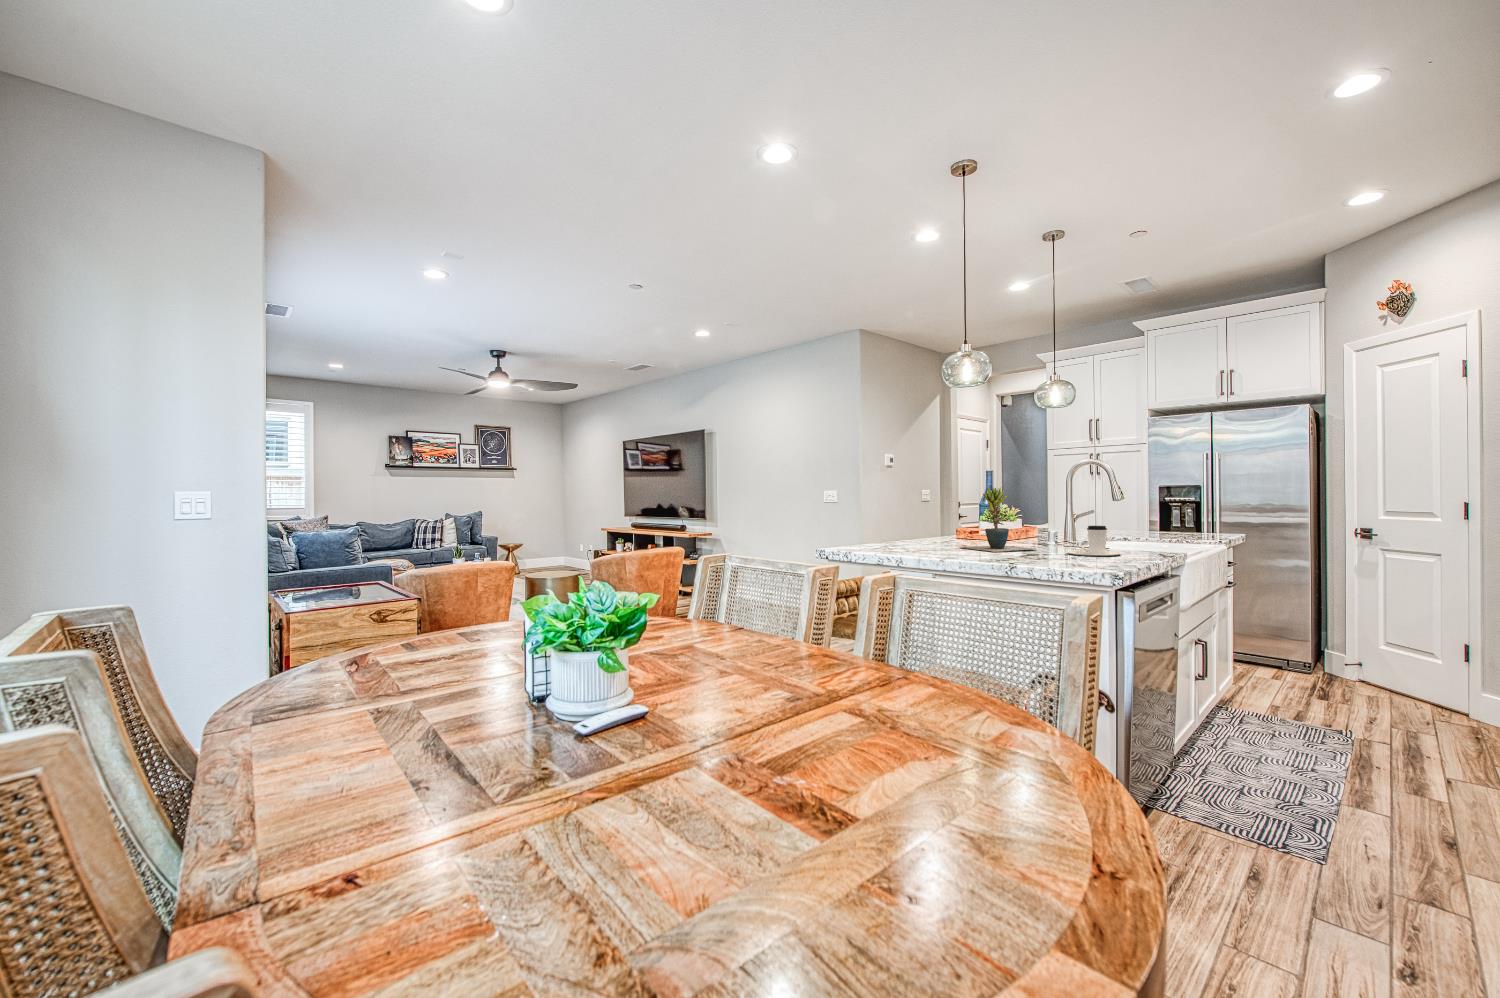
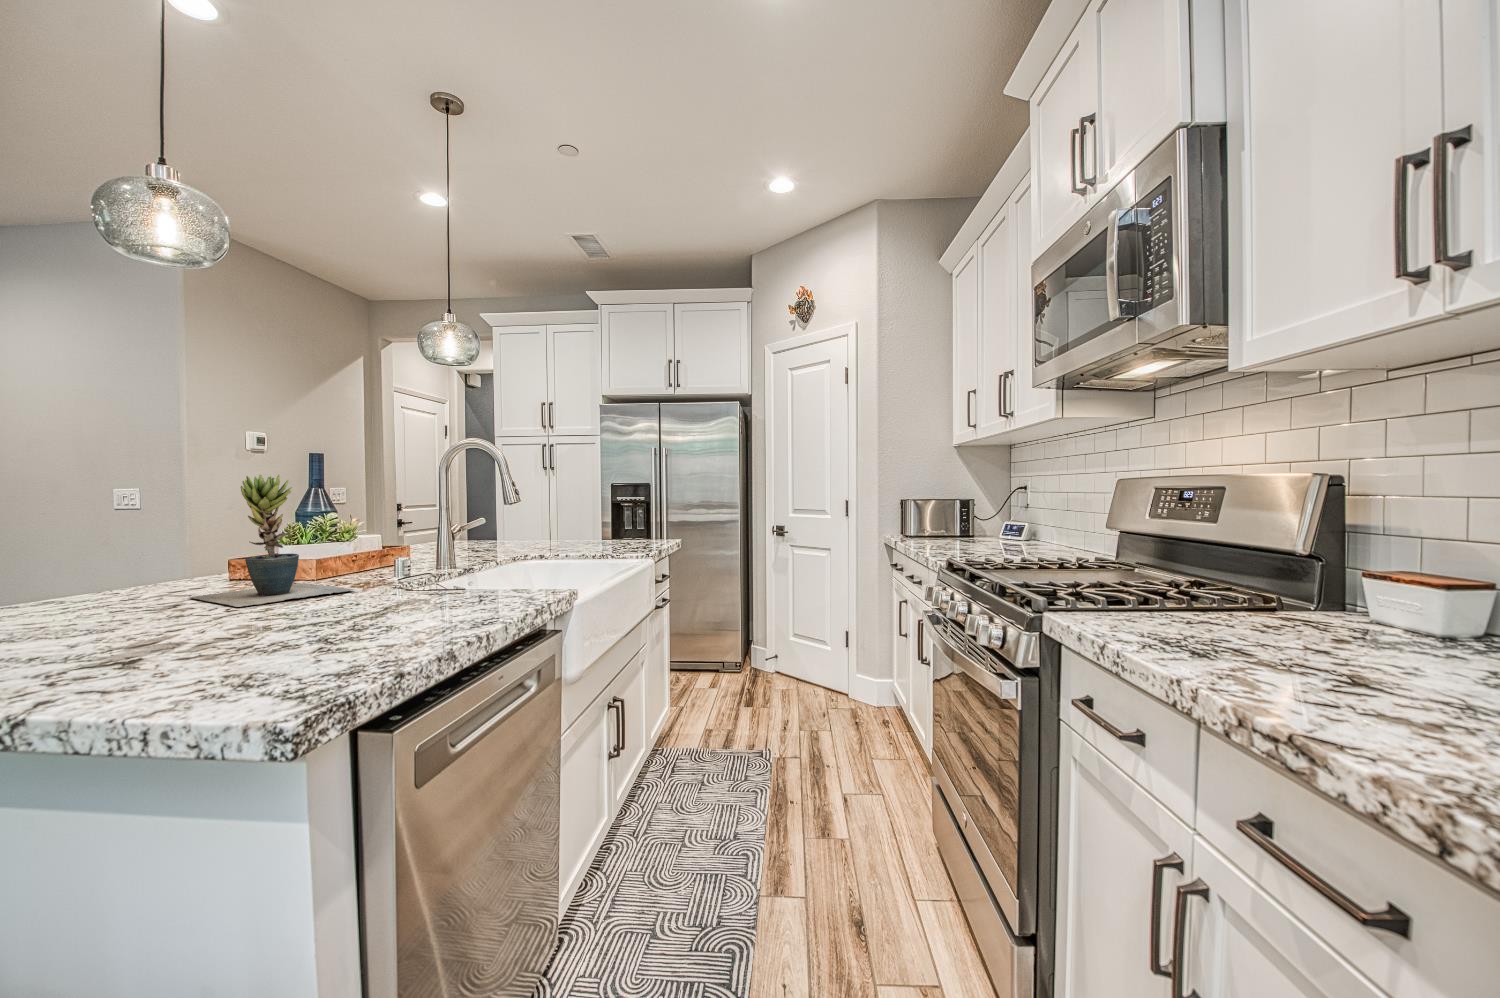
coffee cup: present [1067,526,1121,556] -> none [390,544,486,602]

